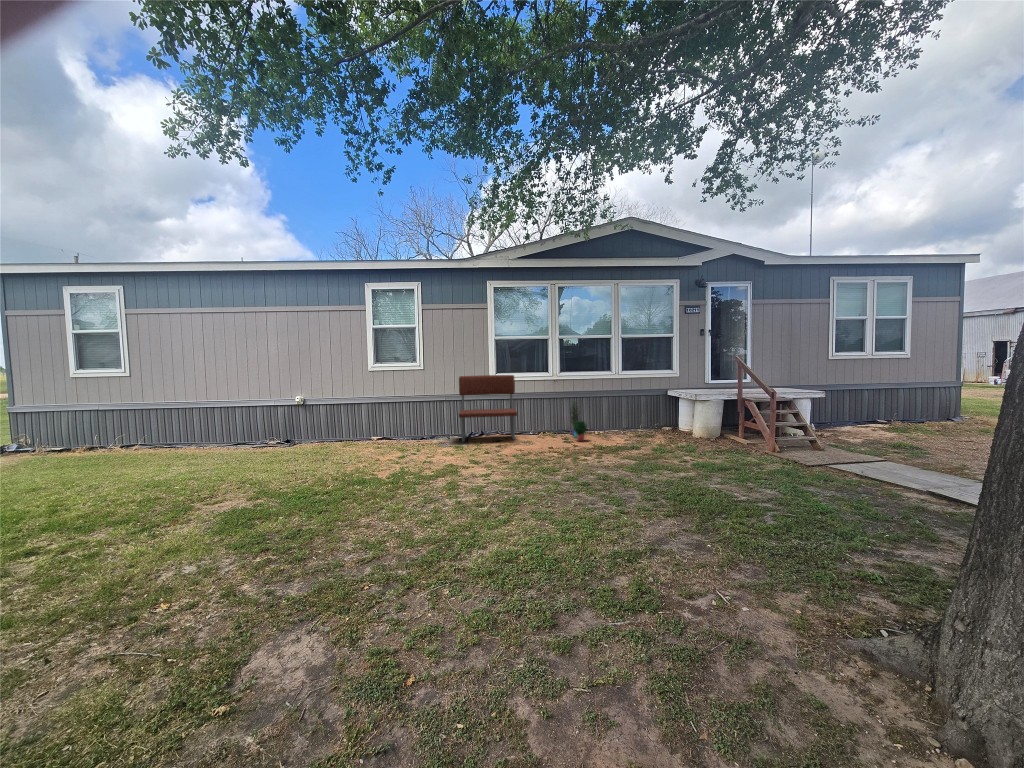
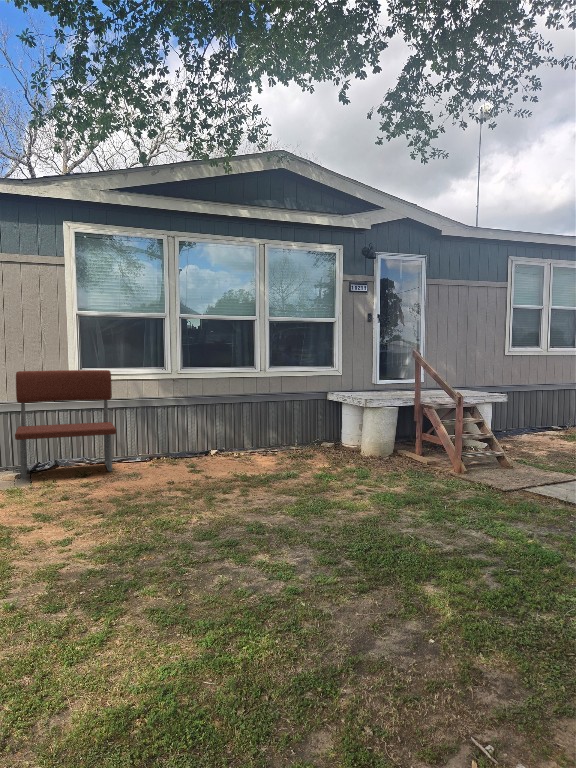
potted plant: present [570,402,587,441] -> none [195,409,224,469]

